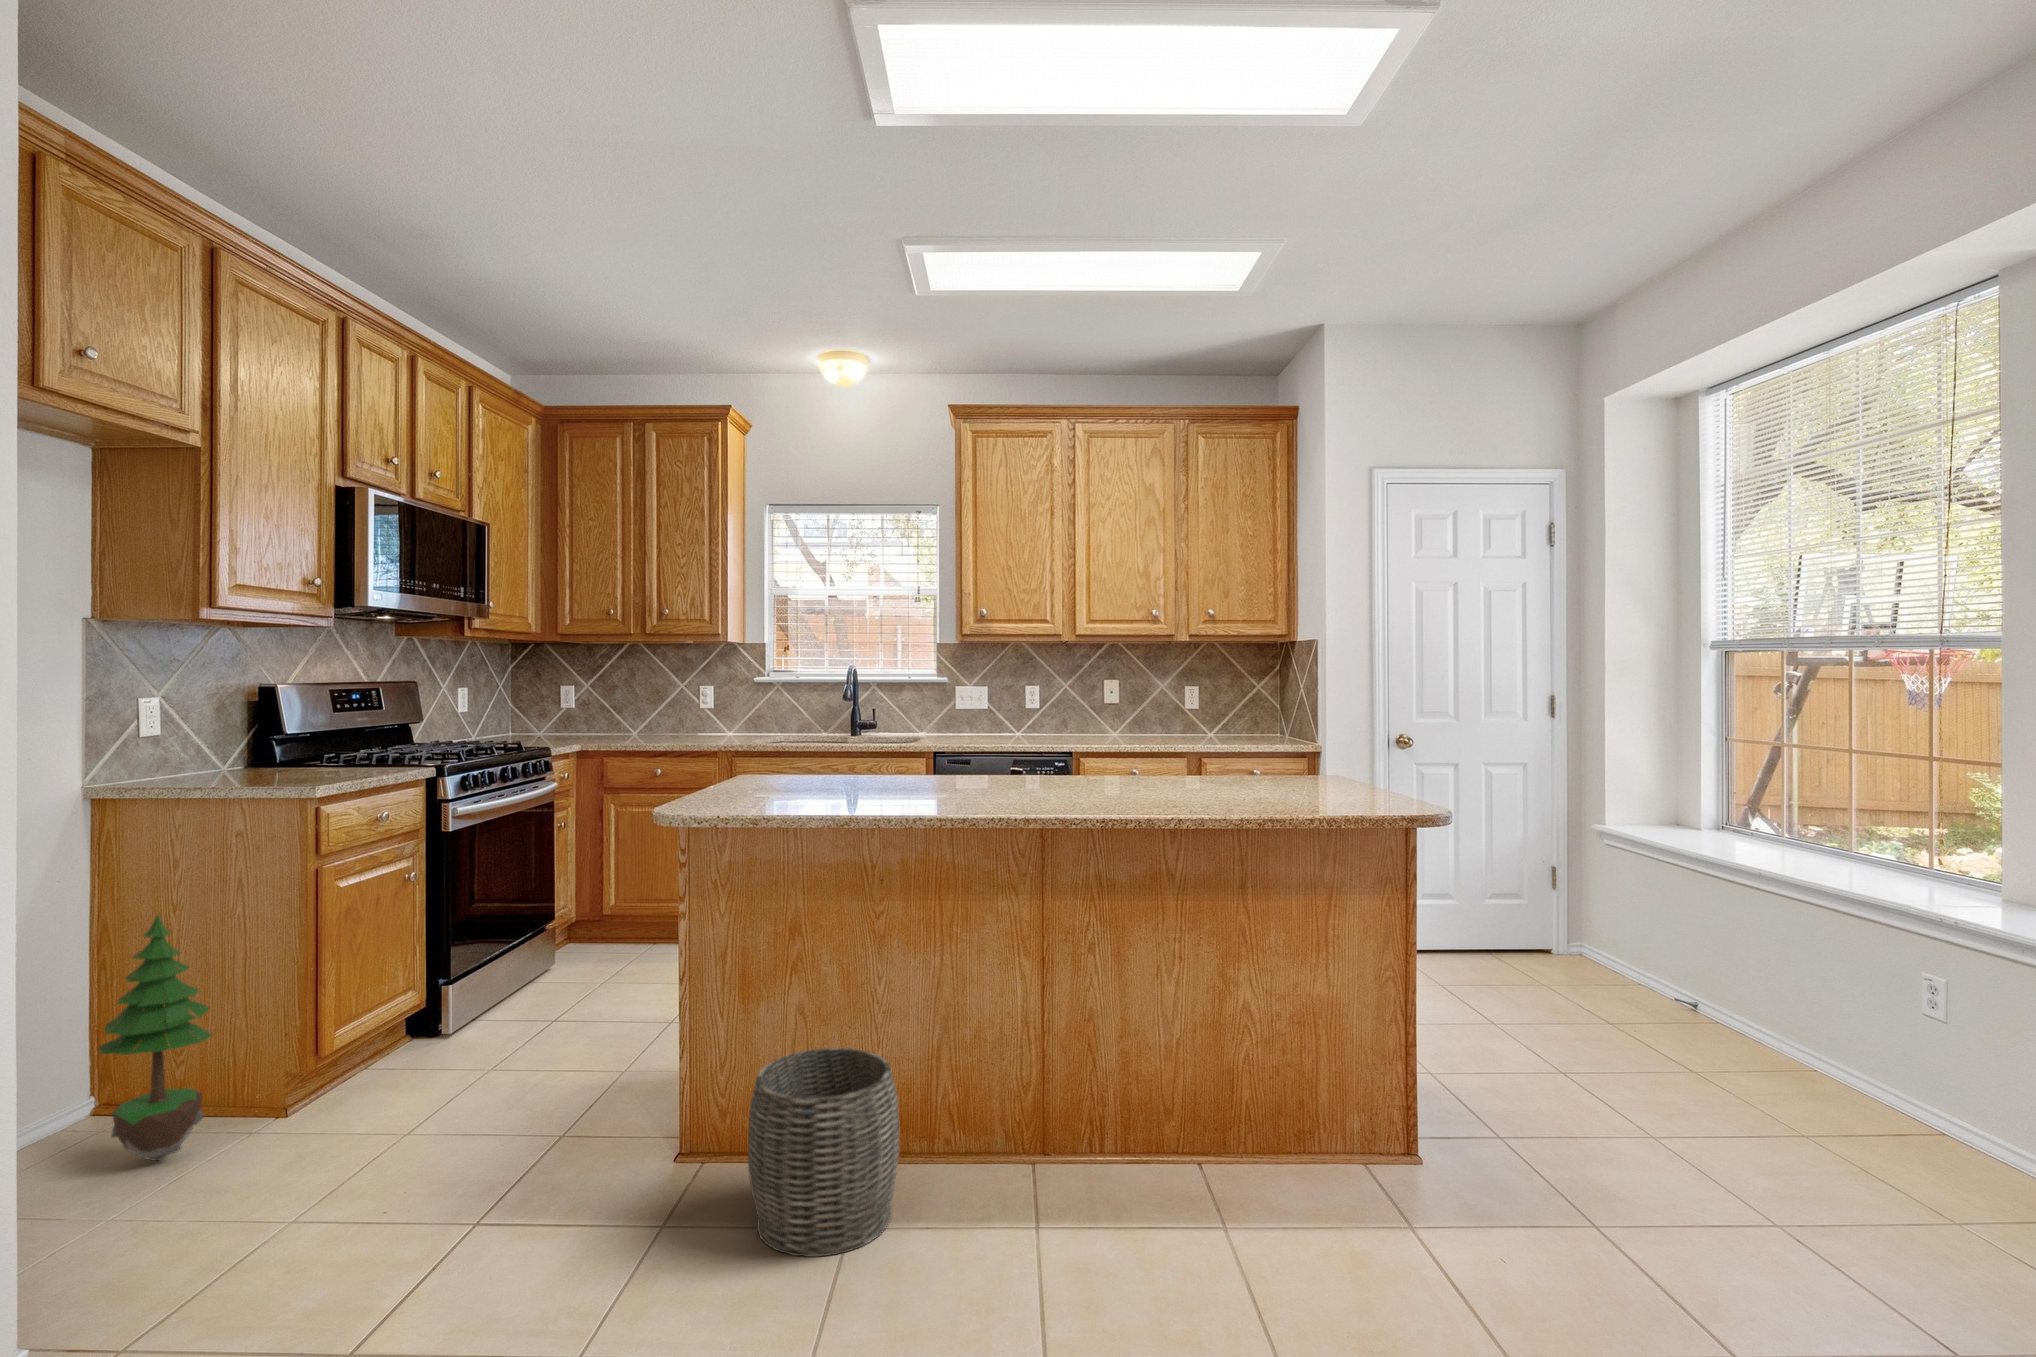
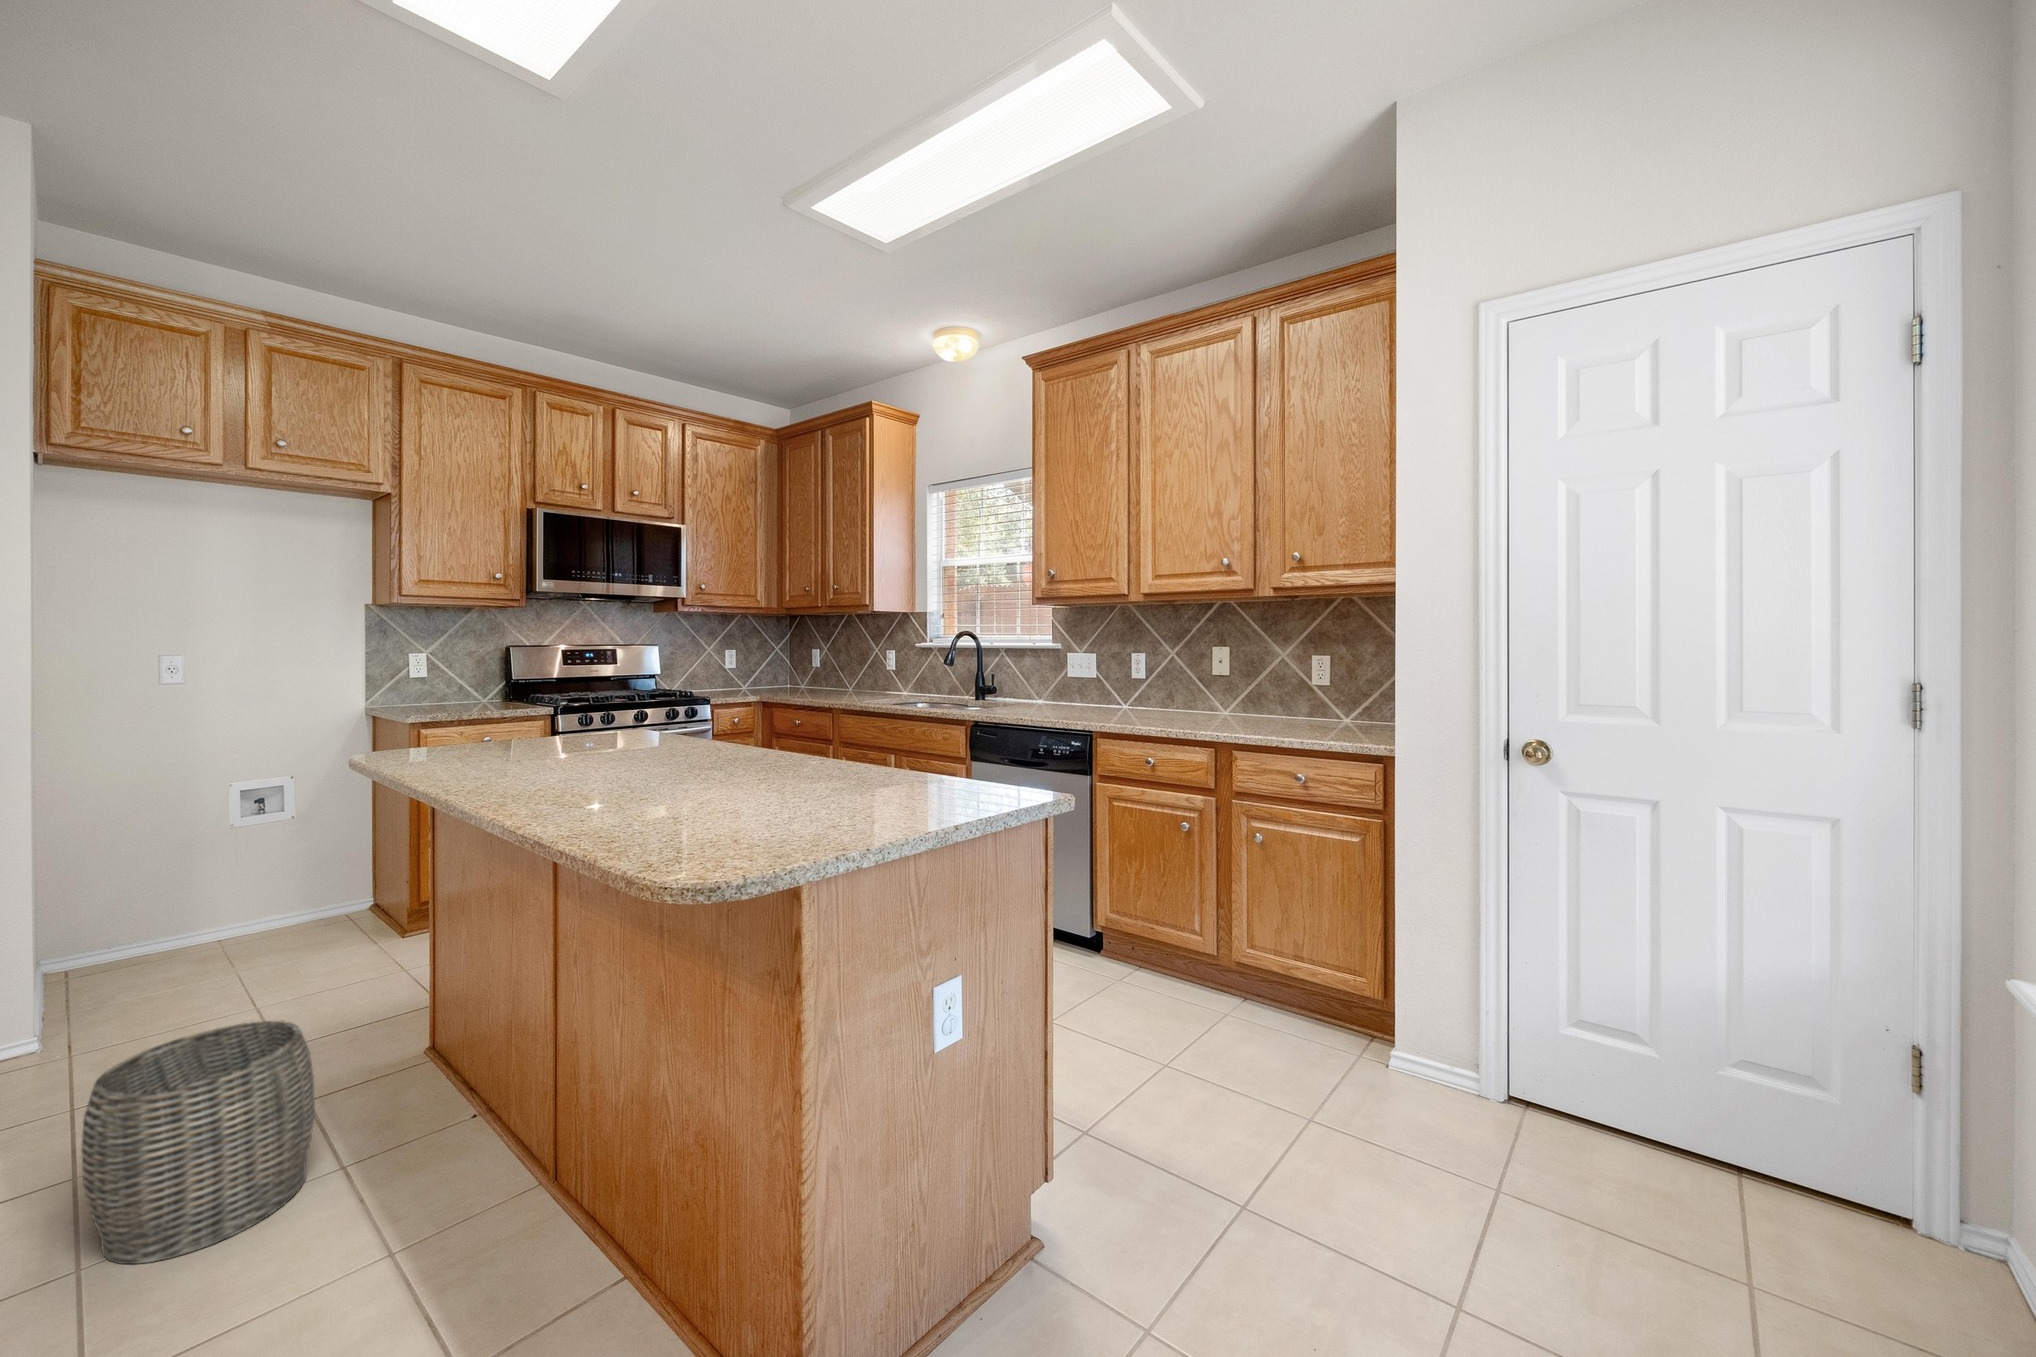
potted tree: present [99,915,212,1161] -> none [218,796,301,958]

